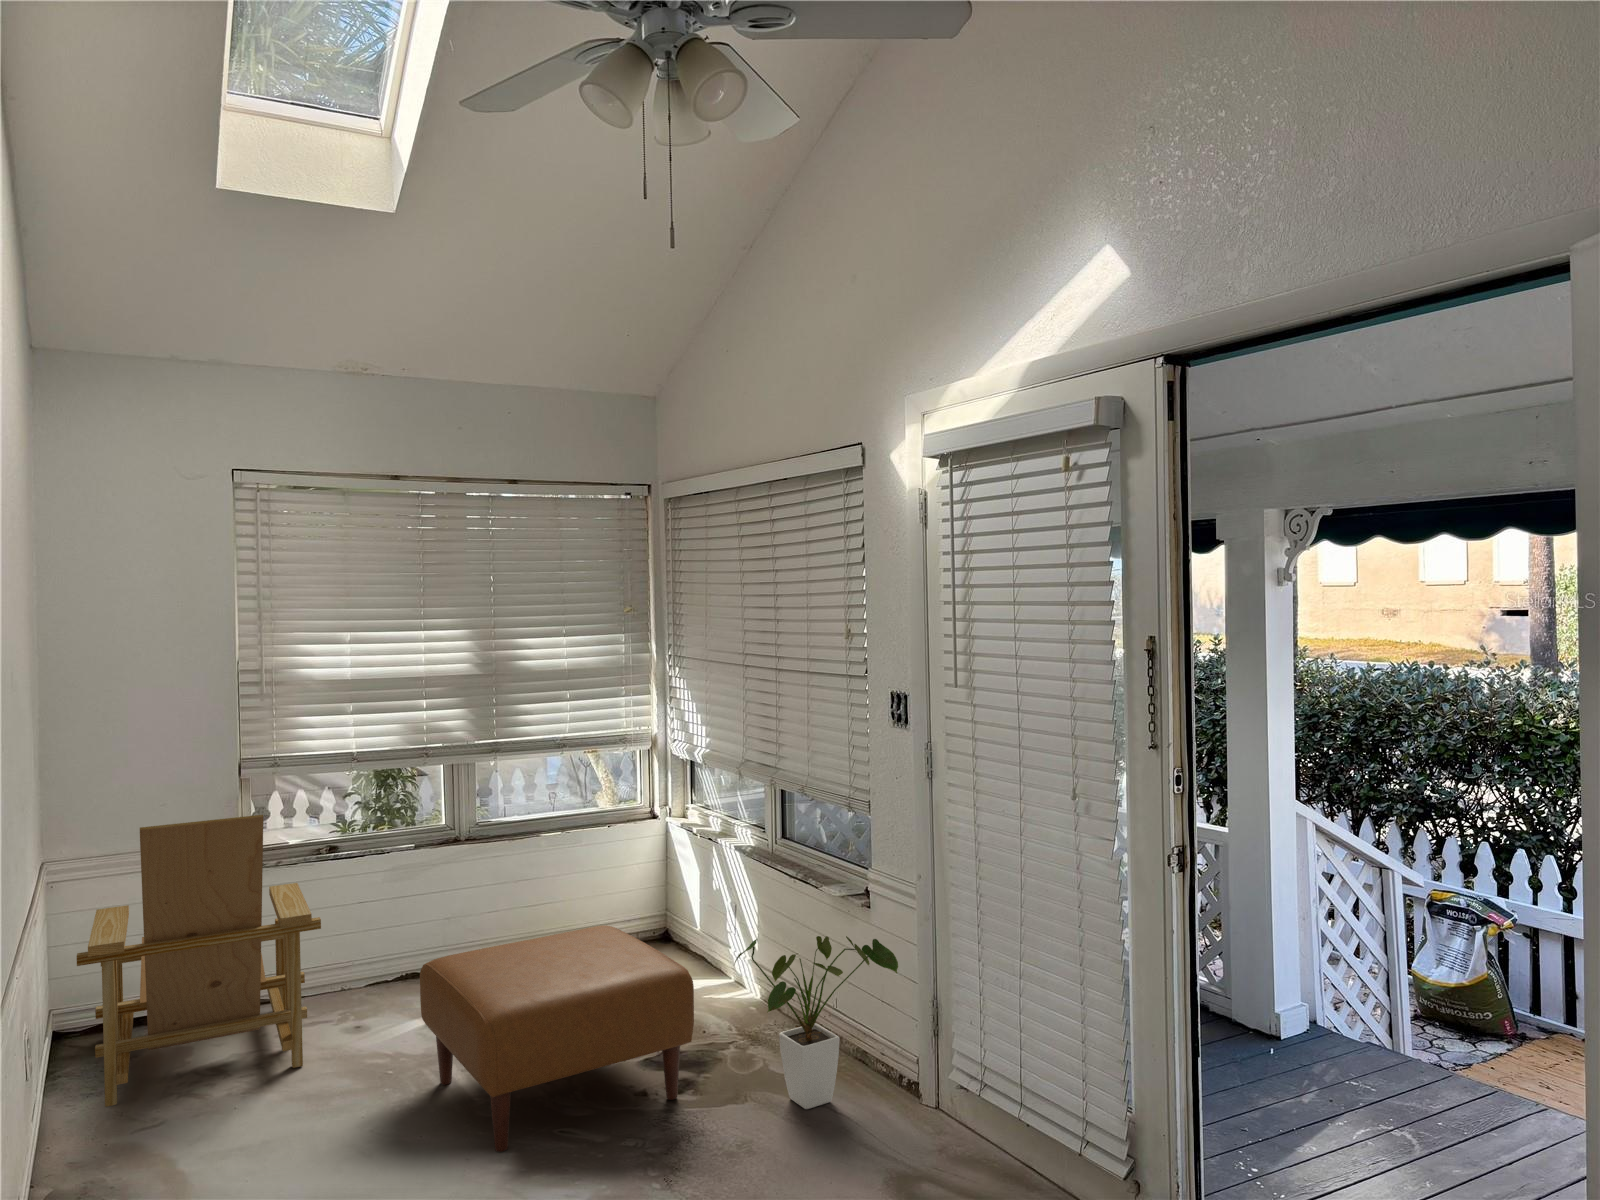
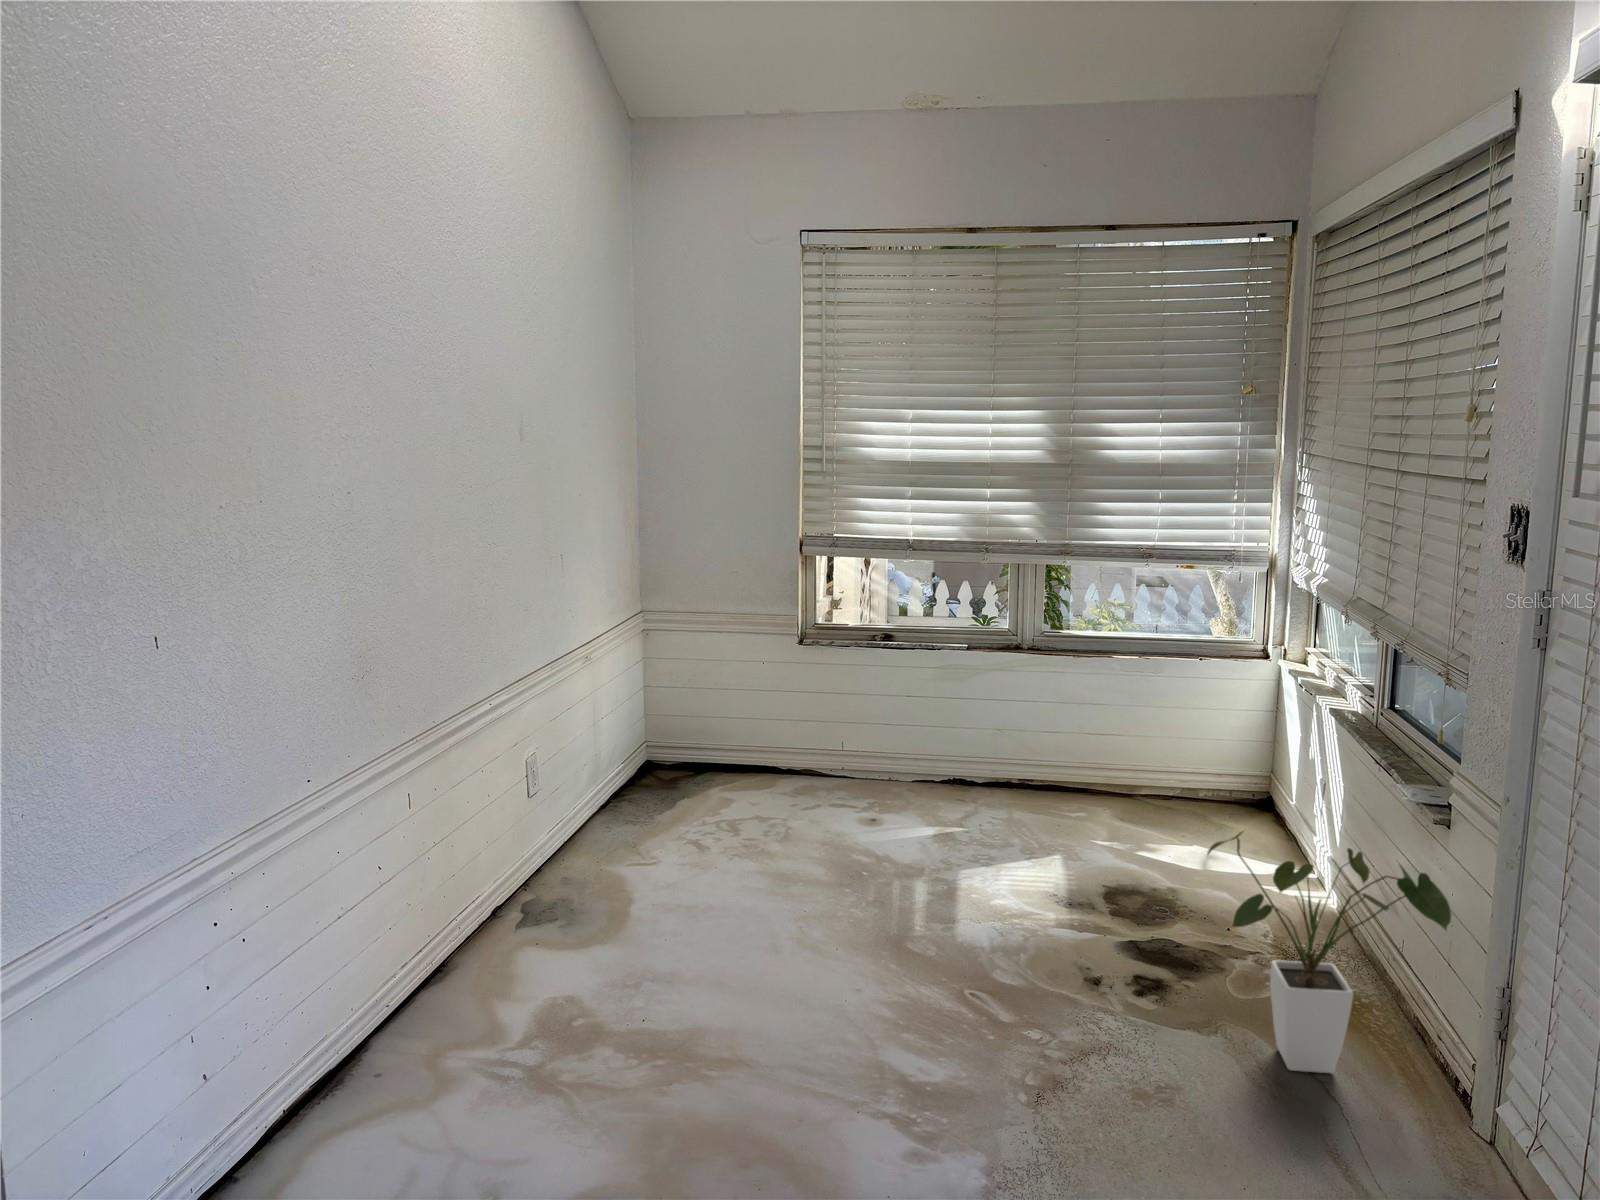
lounge chair: present [77,815,321,1107] -> none [618,582,841,842]
ottoman: present [420,925,694,1152] -> none [883,765,1165,997]

